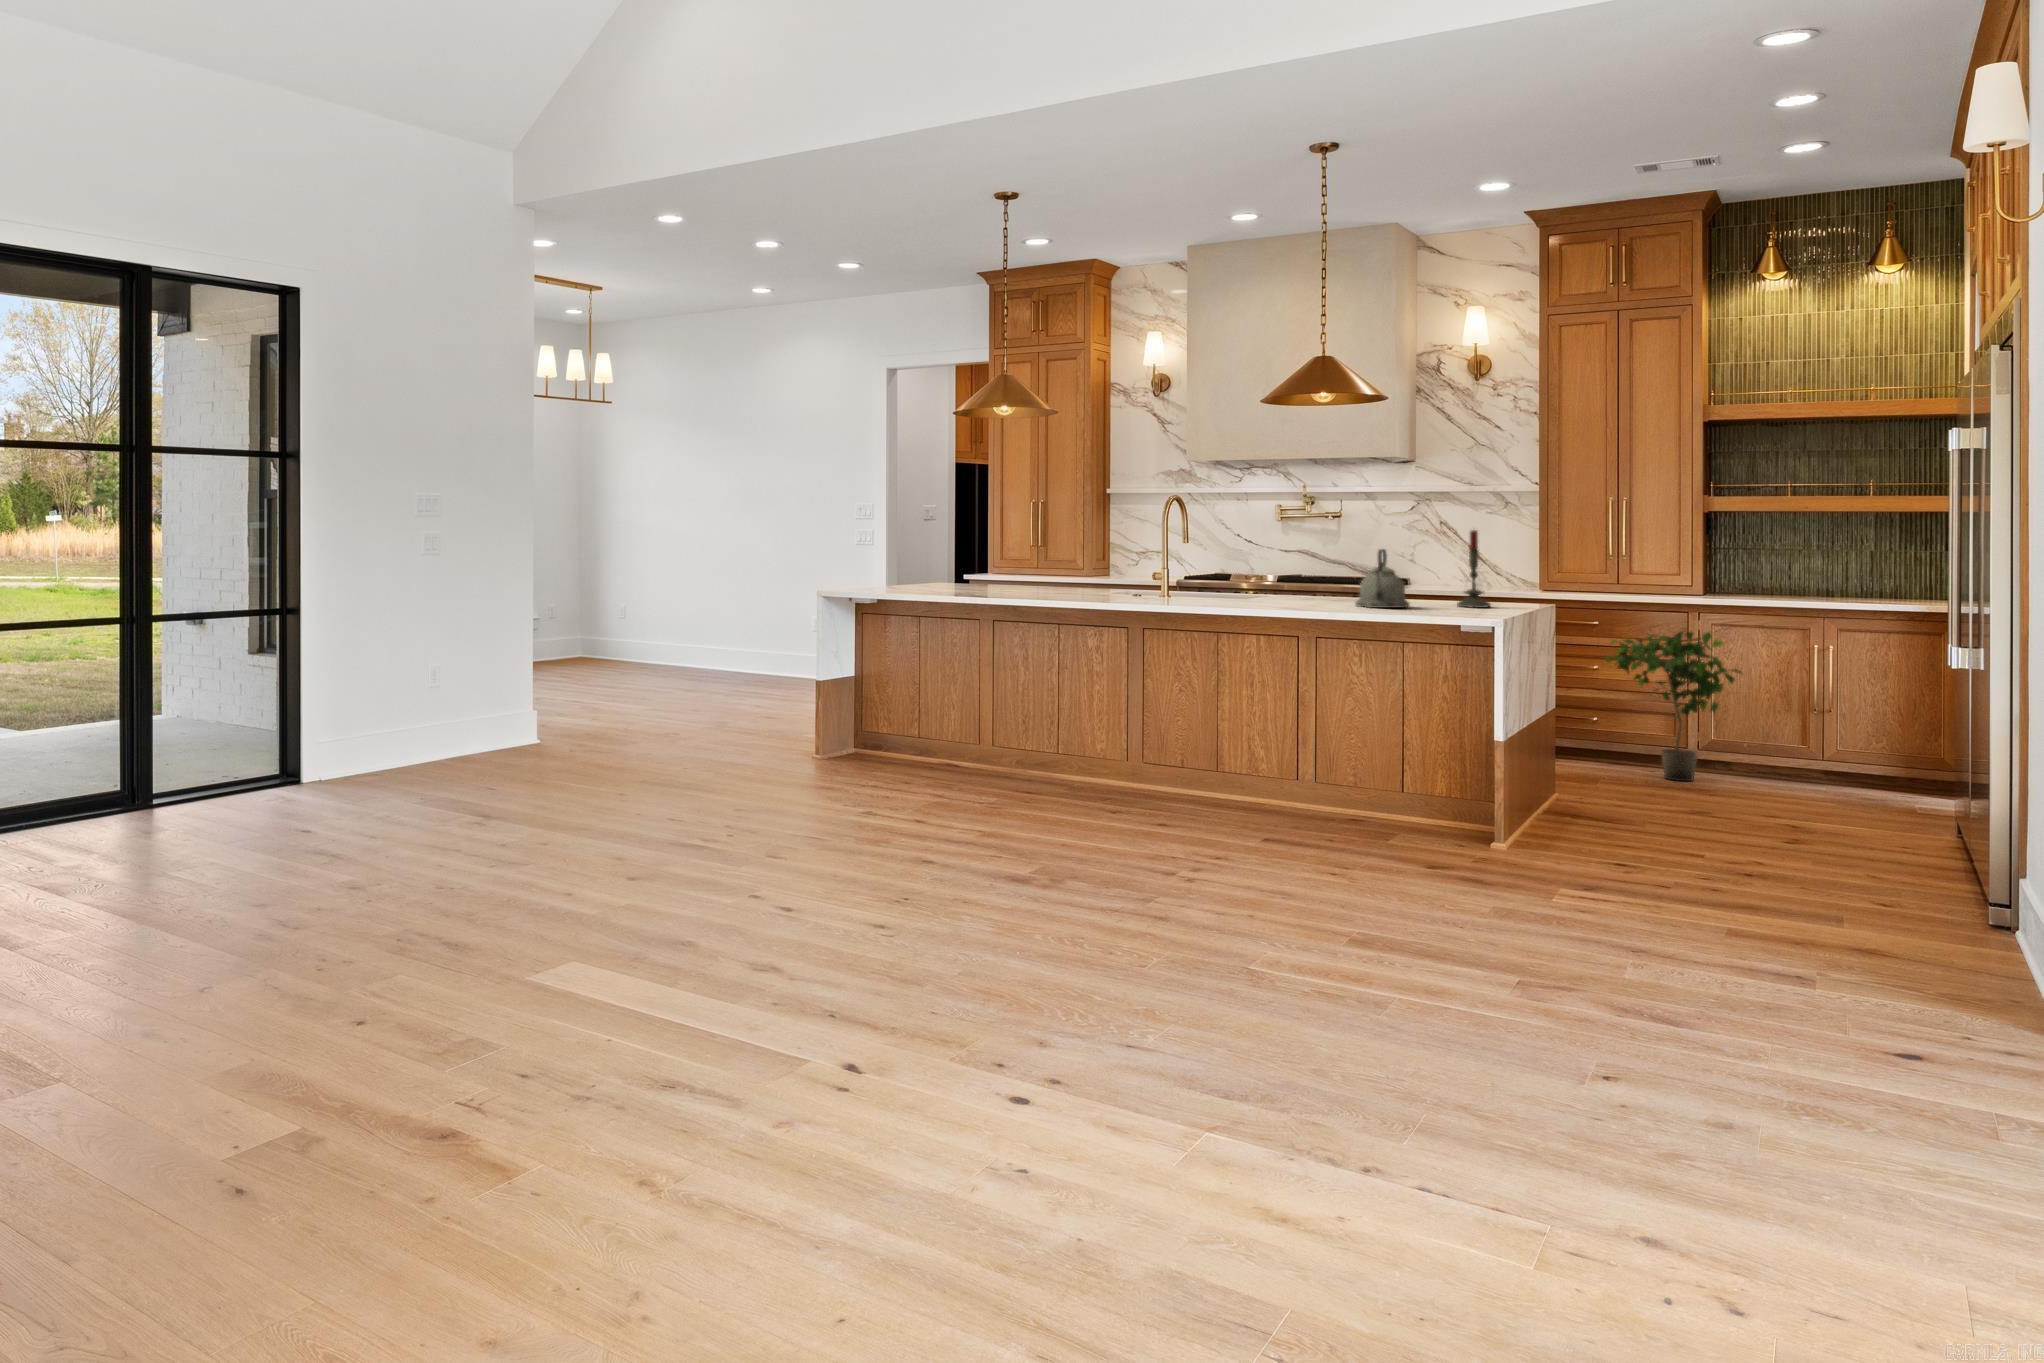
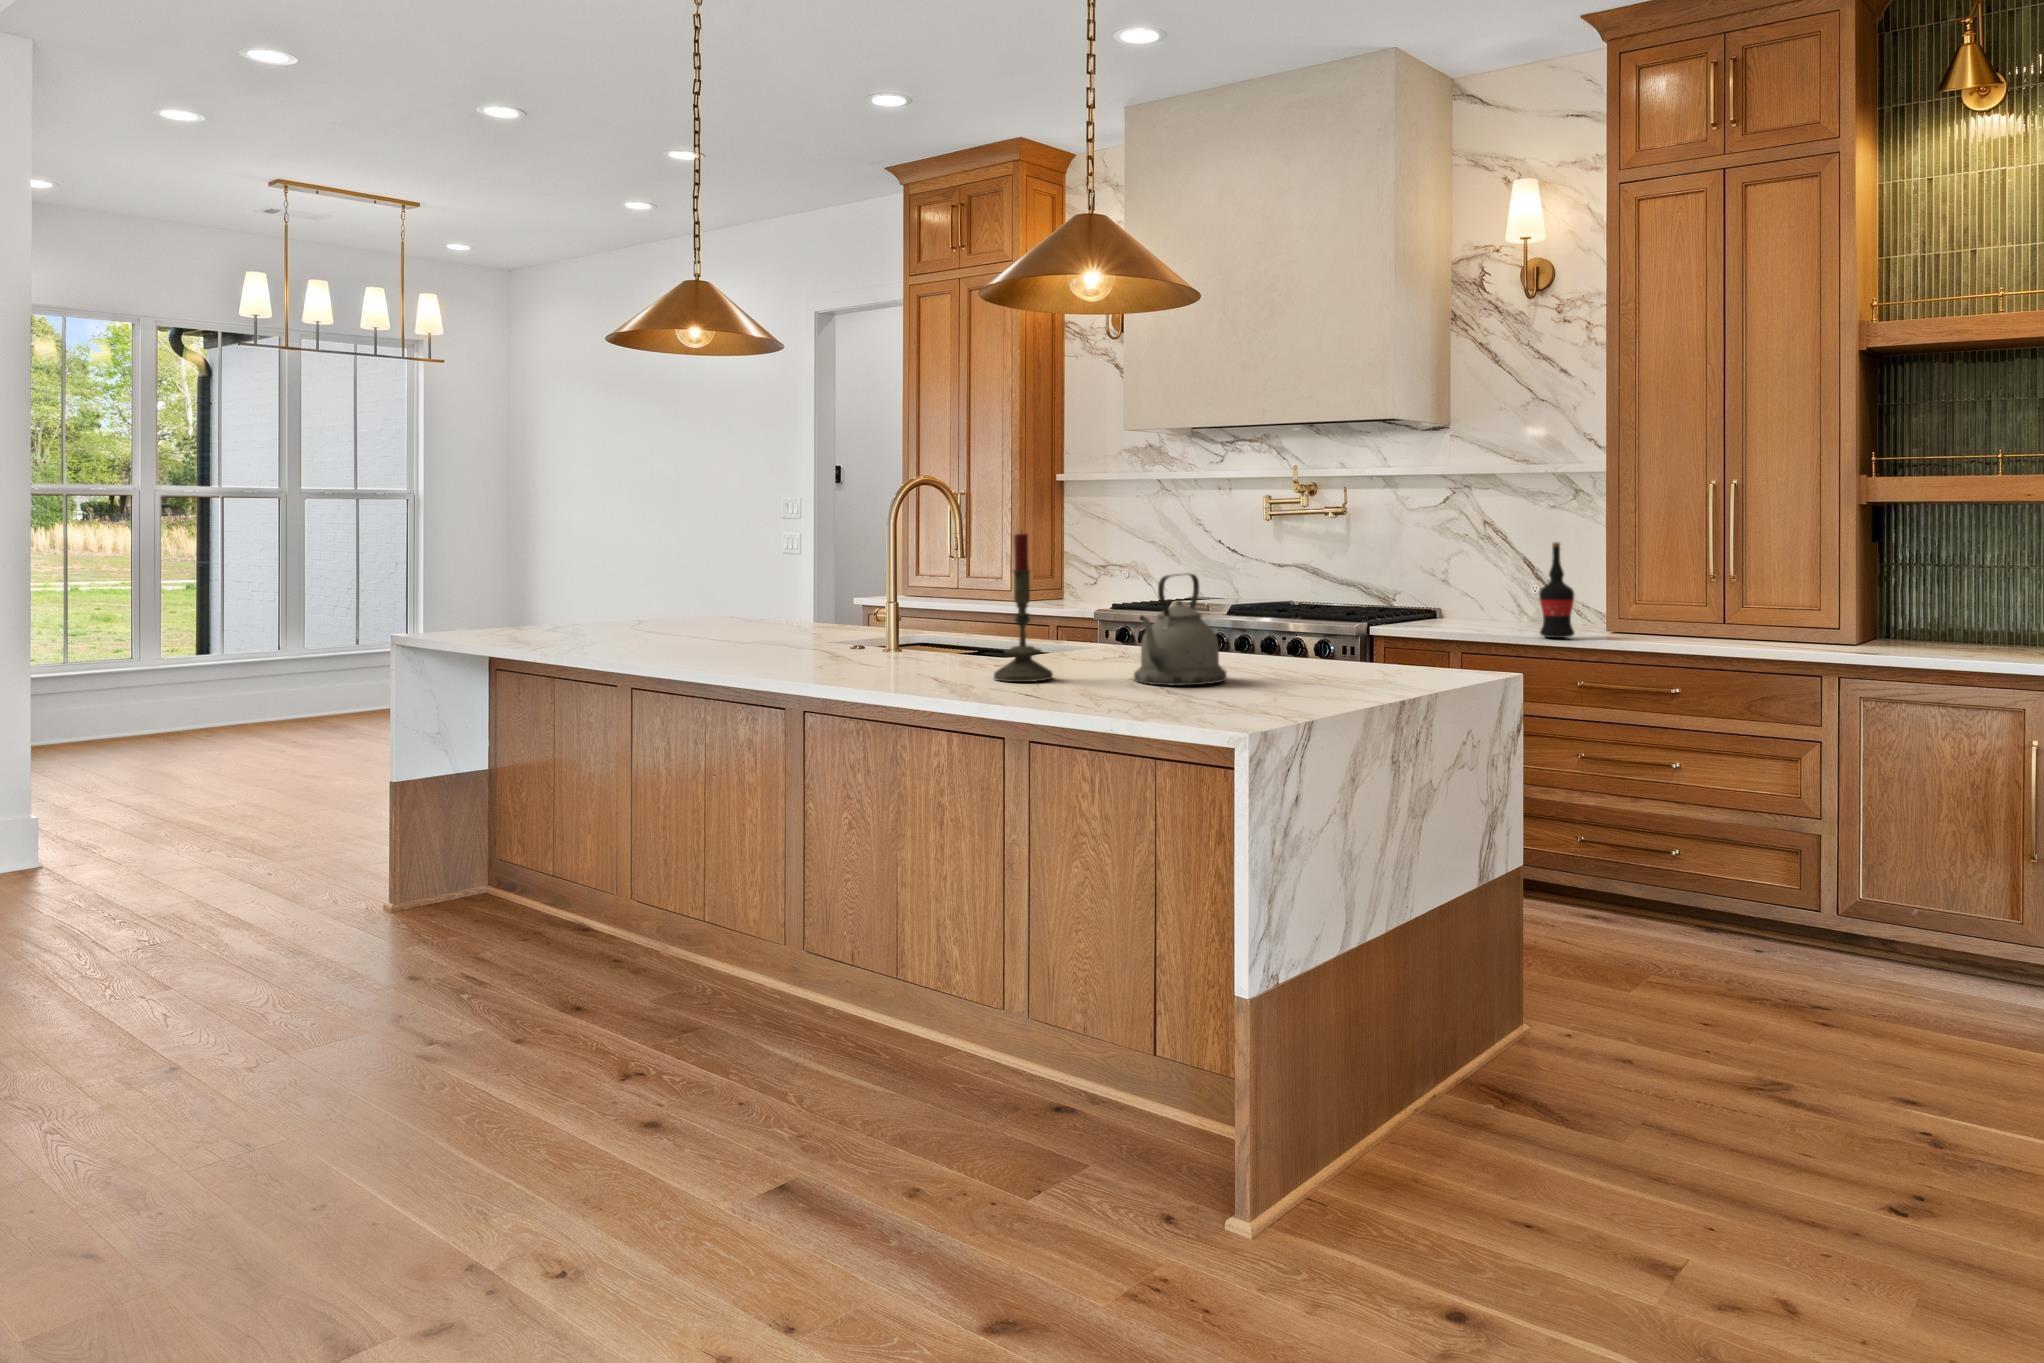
candle: present [1457,530,1491,608] -> present [994,533,1053,682]
wine bottle: none [1507,535,1530,593] -> present [1539,542,1575,638]
potted plant: present [1605,632,1741,781] -> none [1658,712,1898,980]

